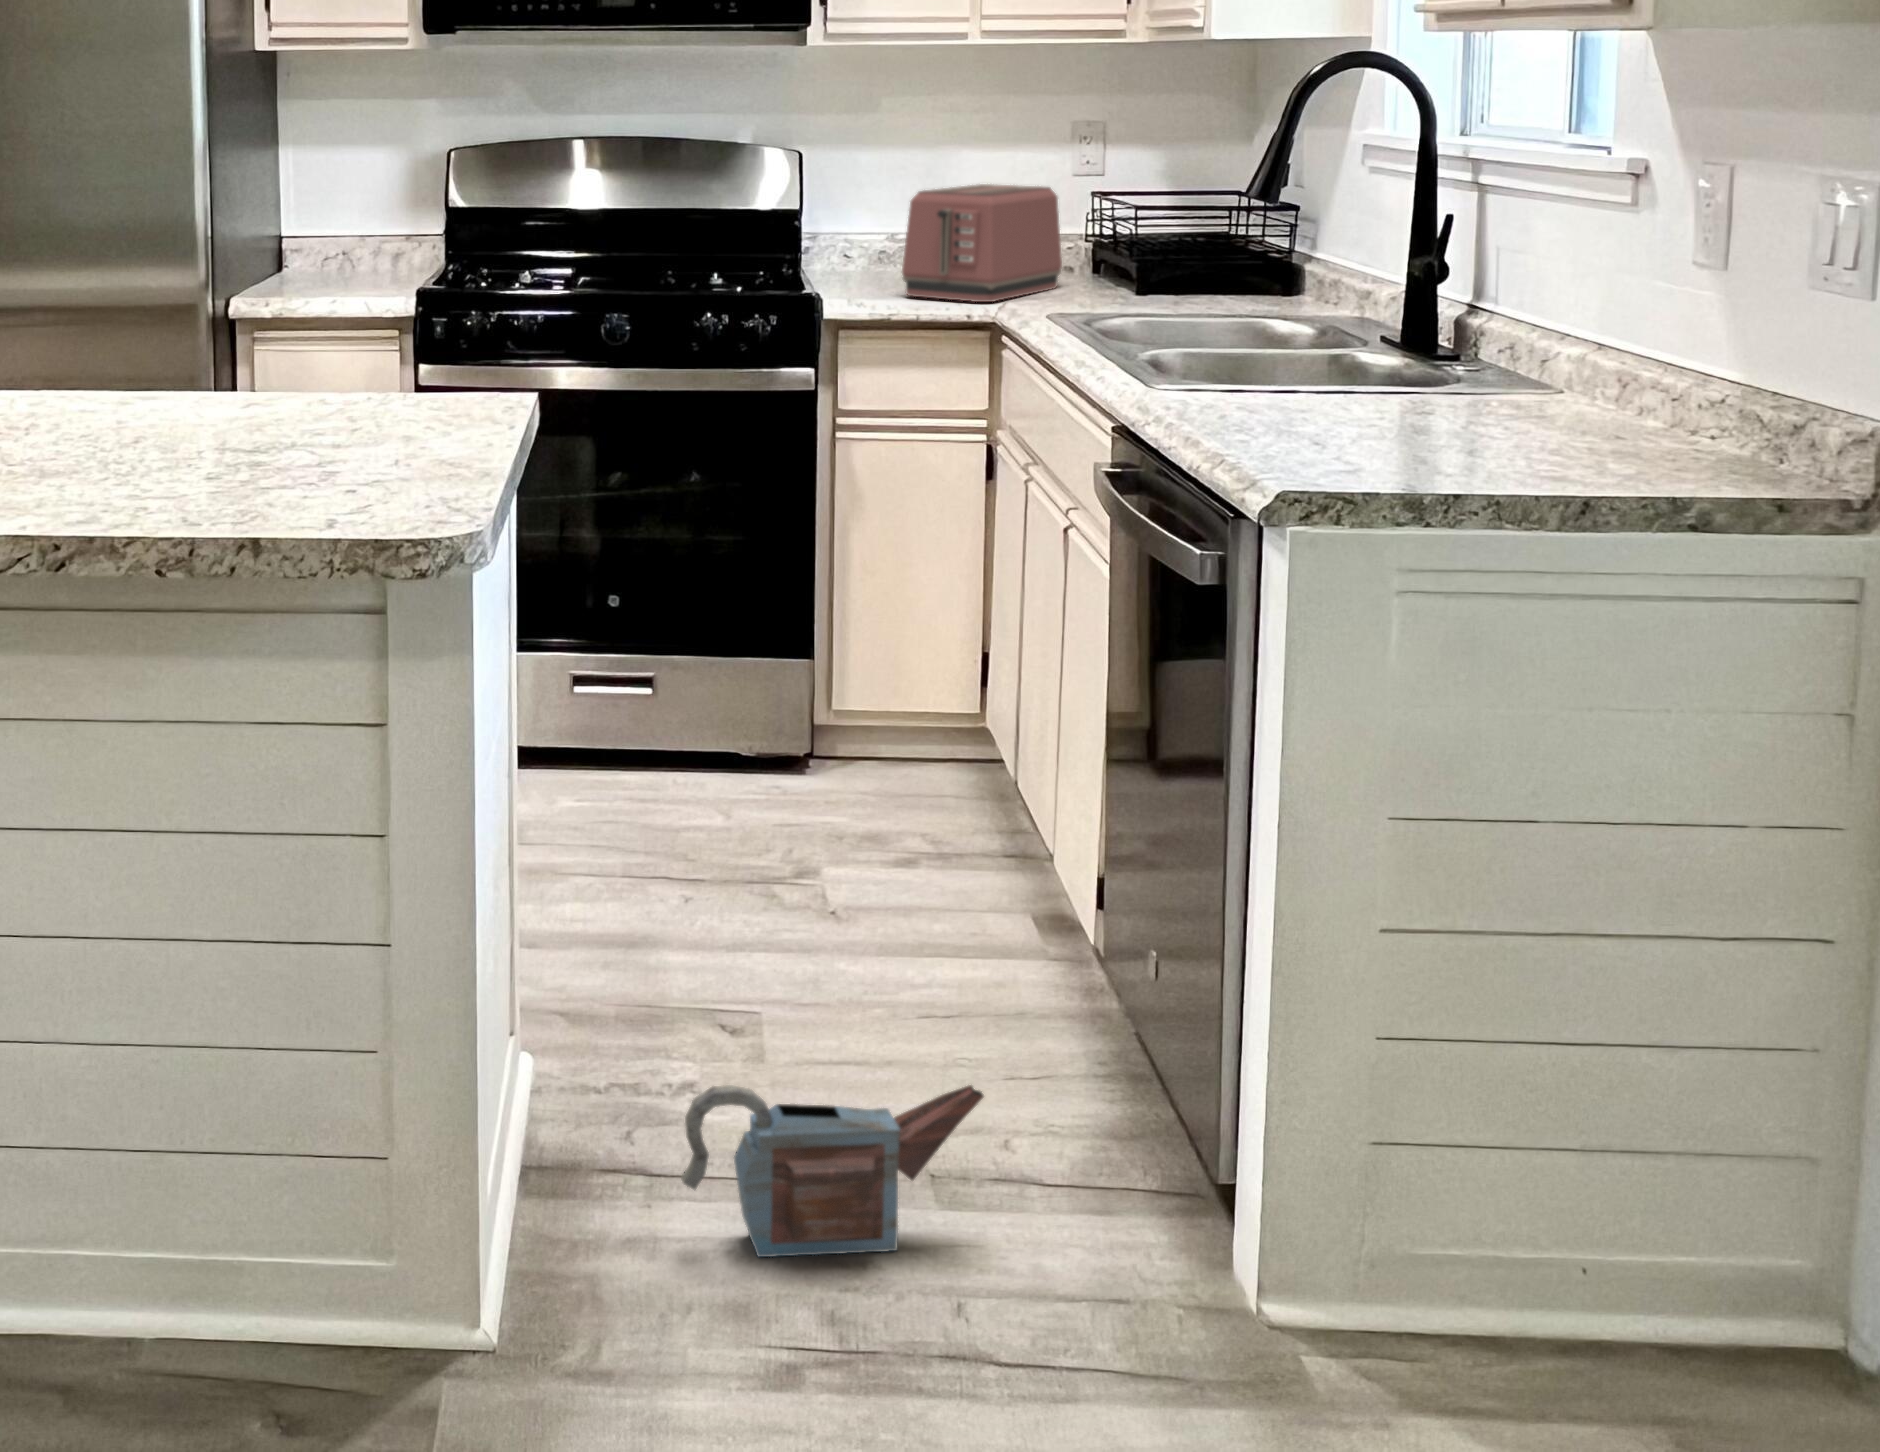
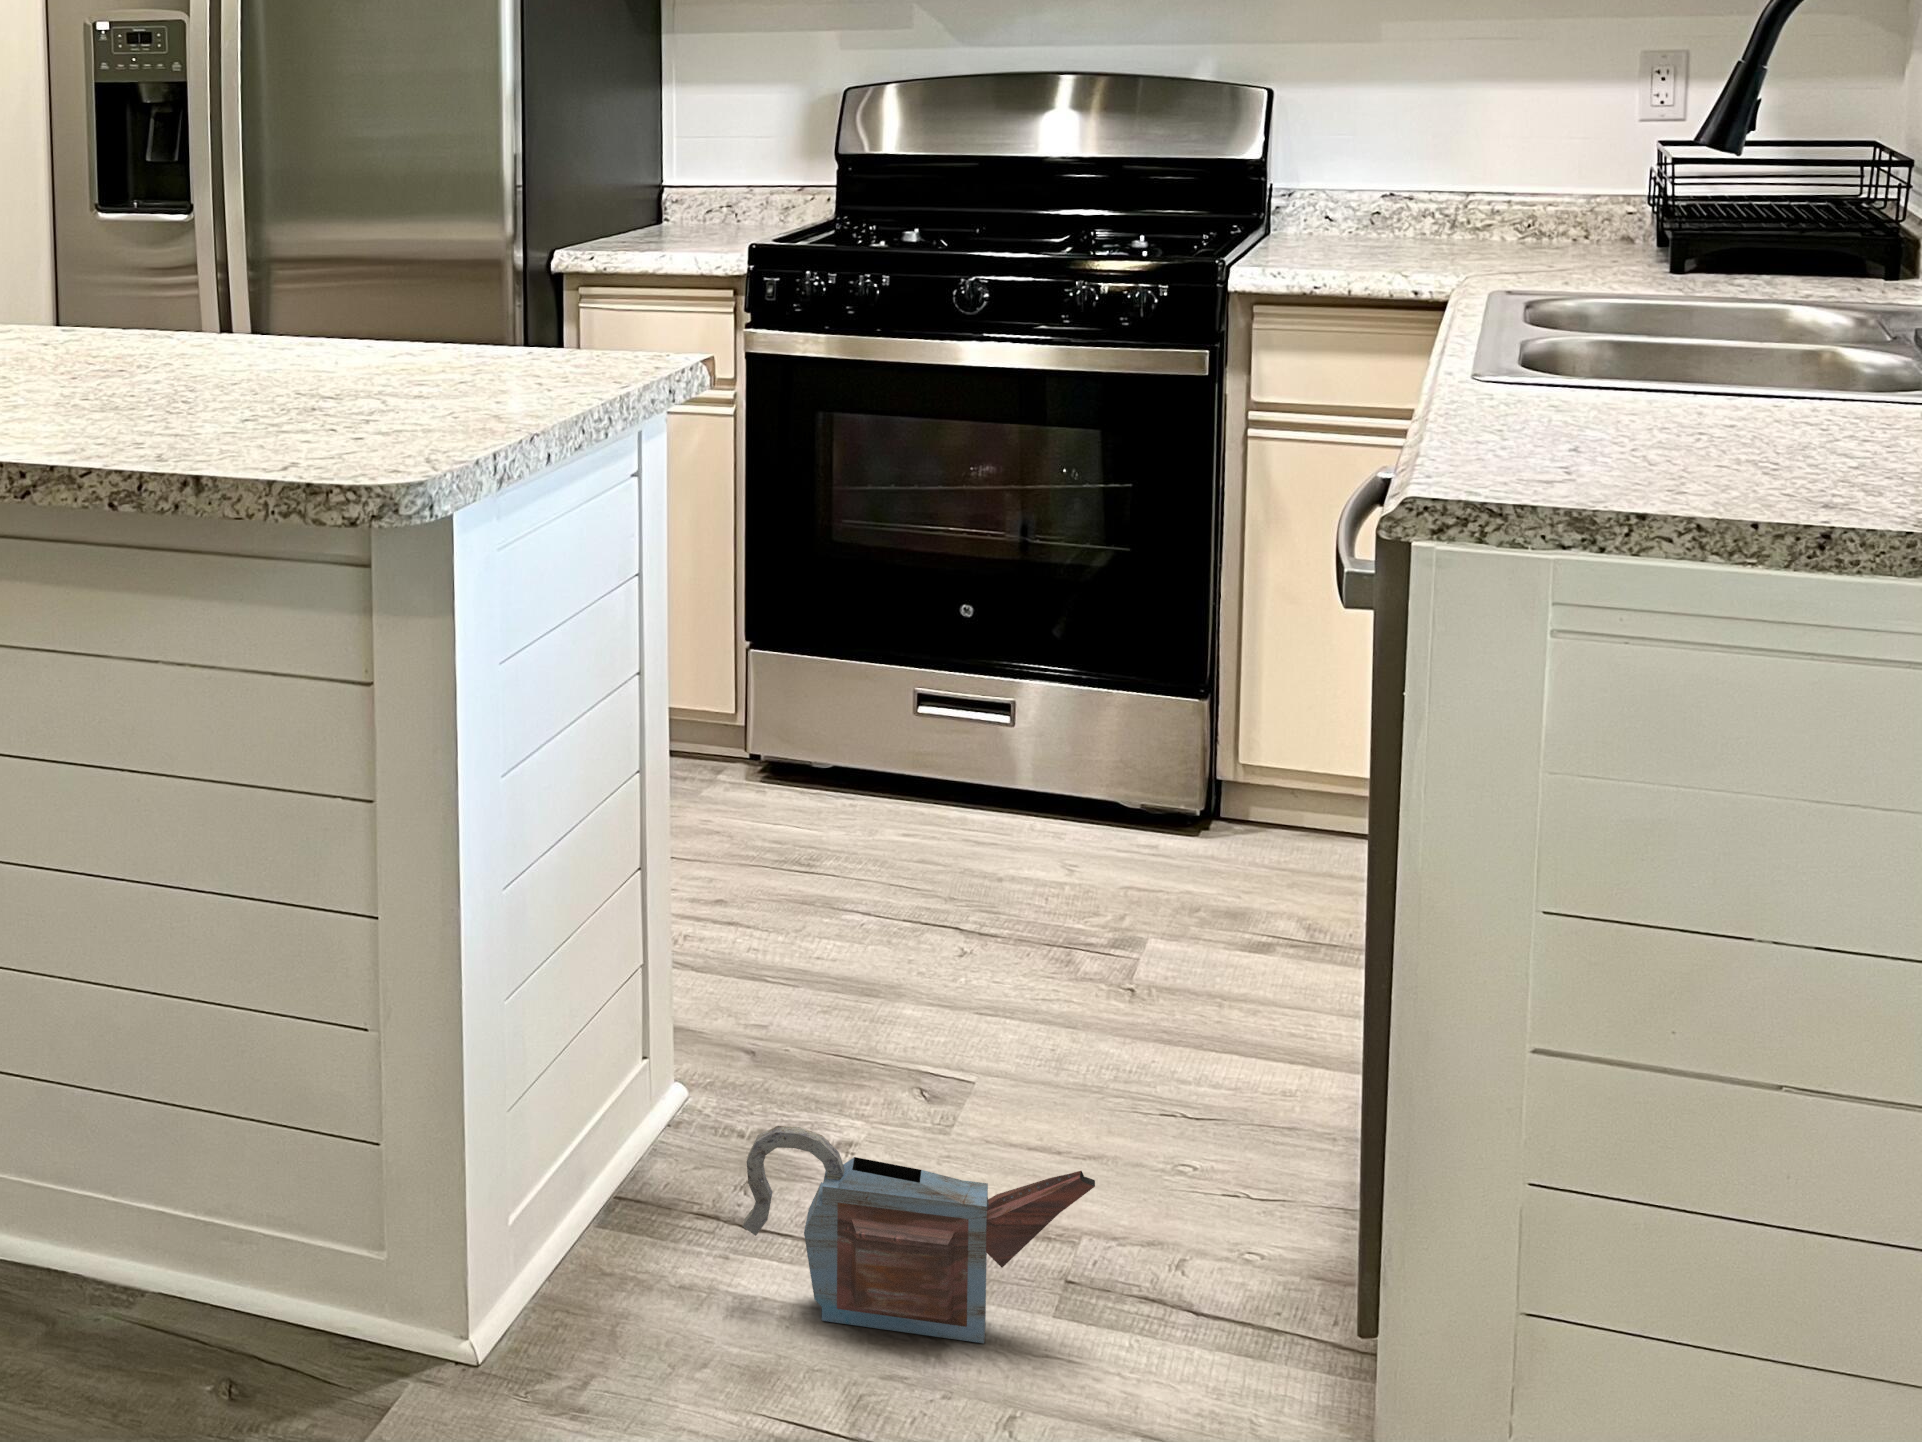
toaster: present [902,184,1062,302] -> none [1355,133,1590,281]

